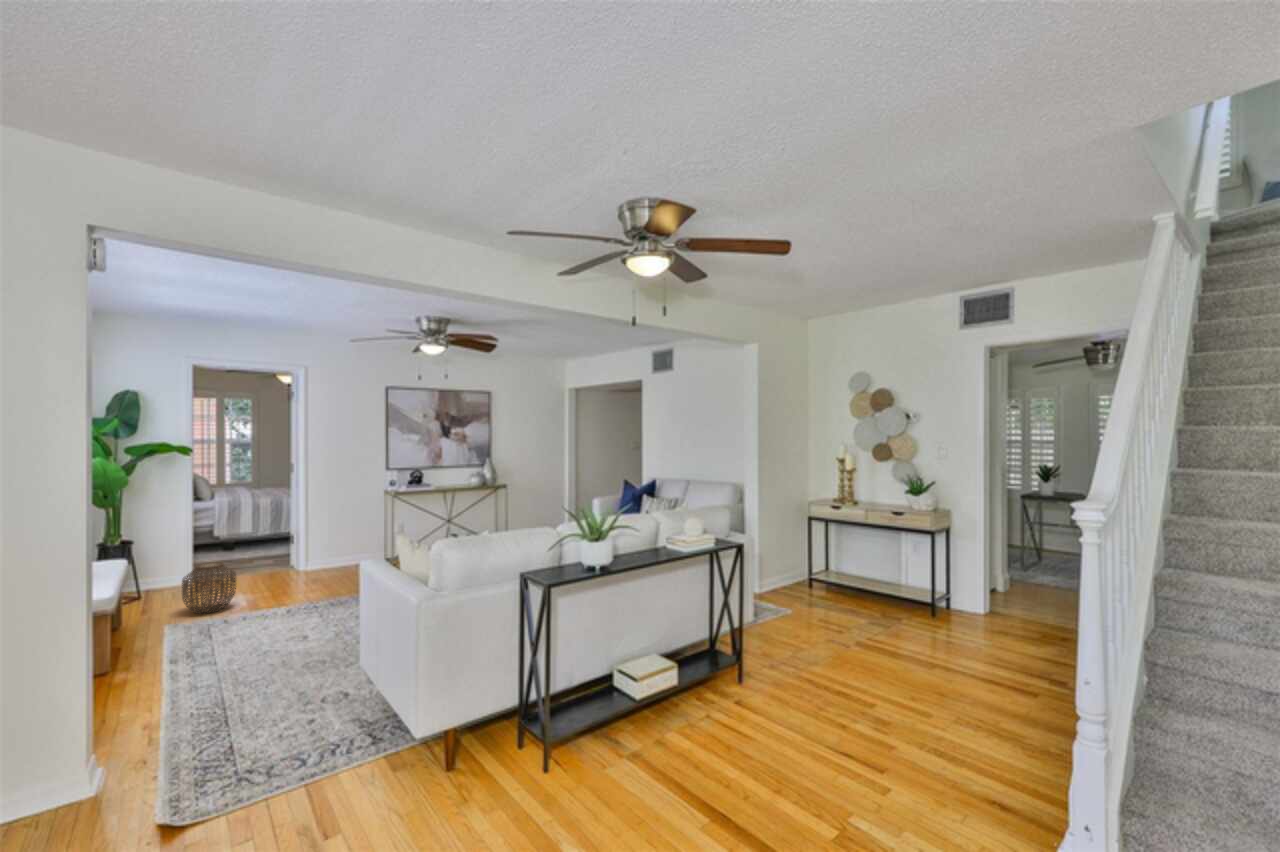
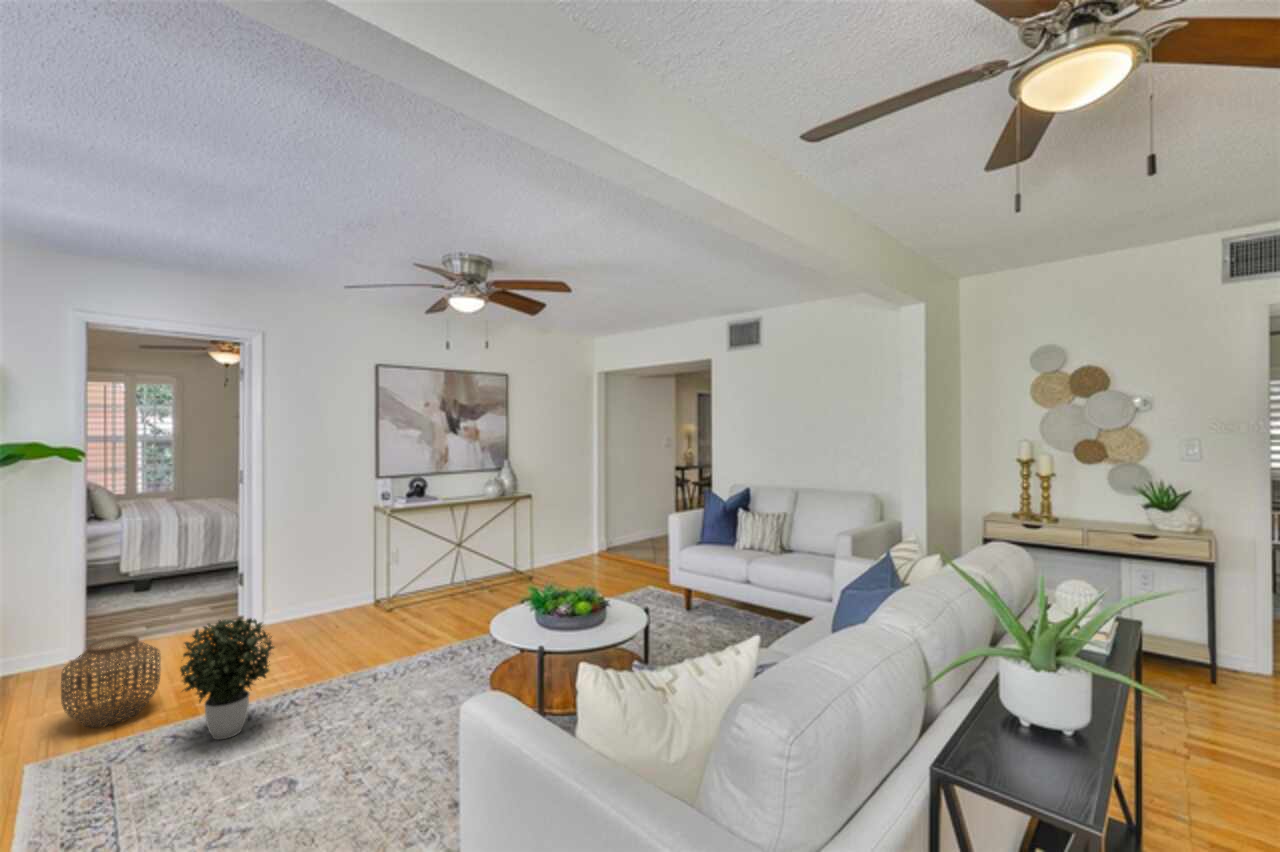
potted plant: none [245,550,301,621] -> present [180,618,275,740]

